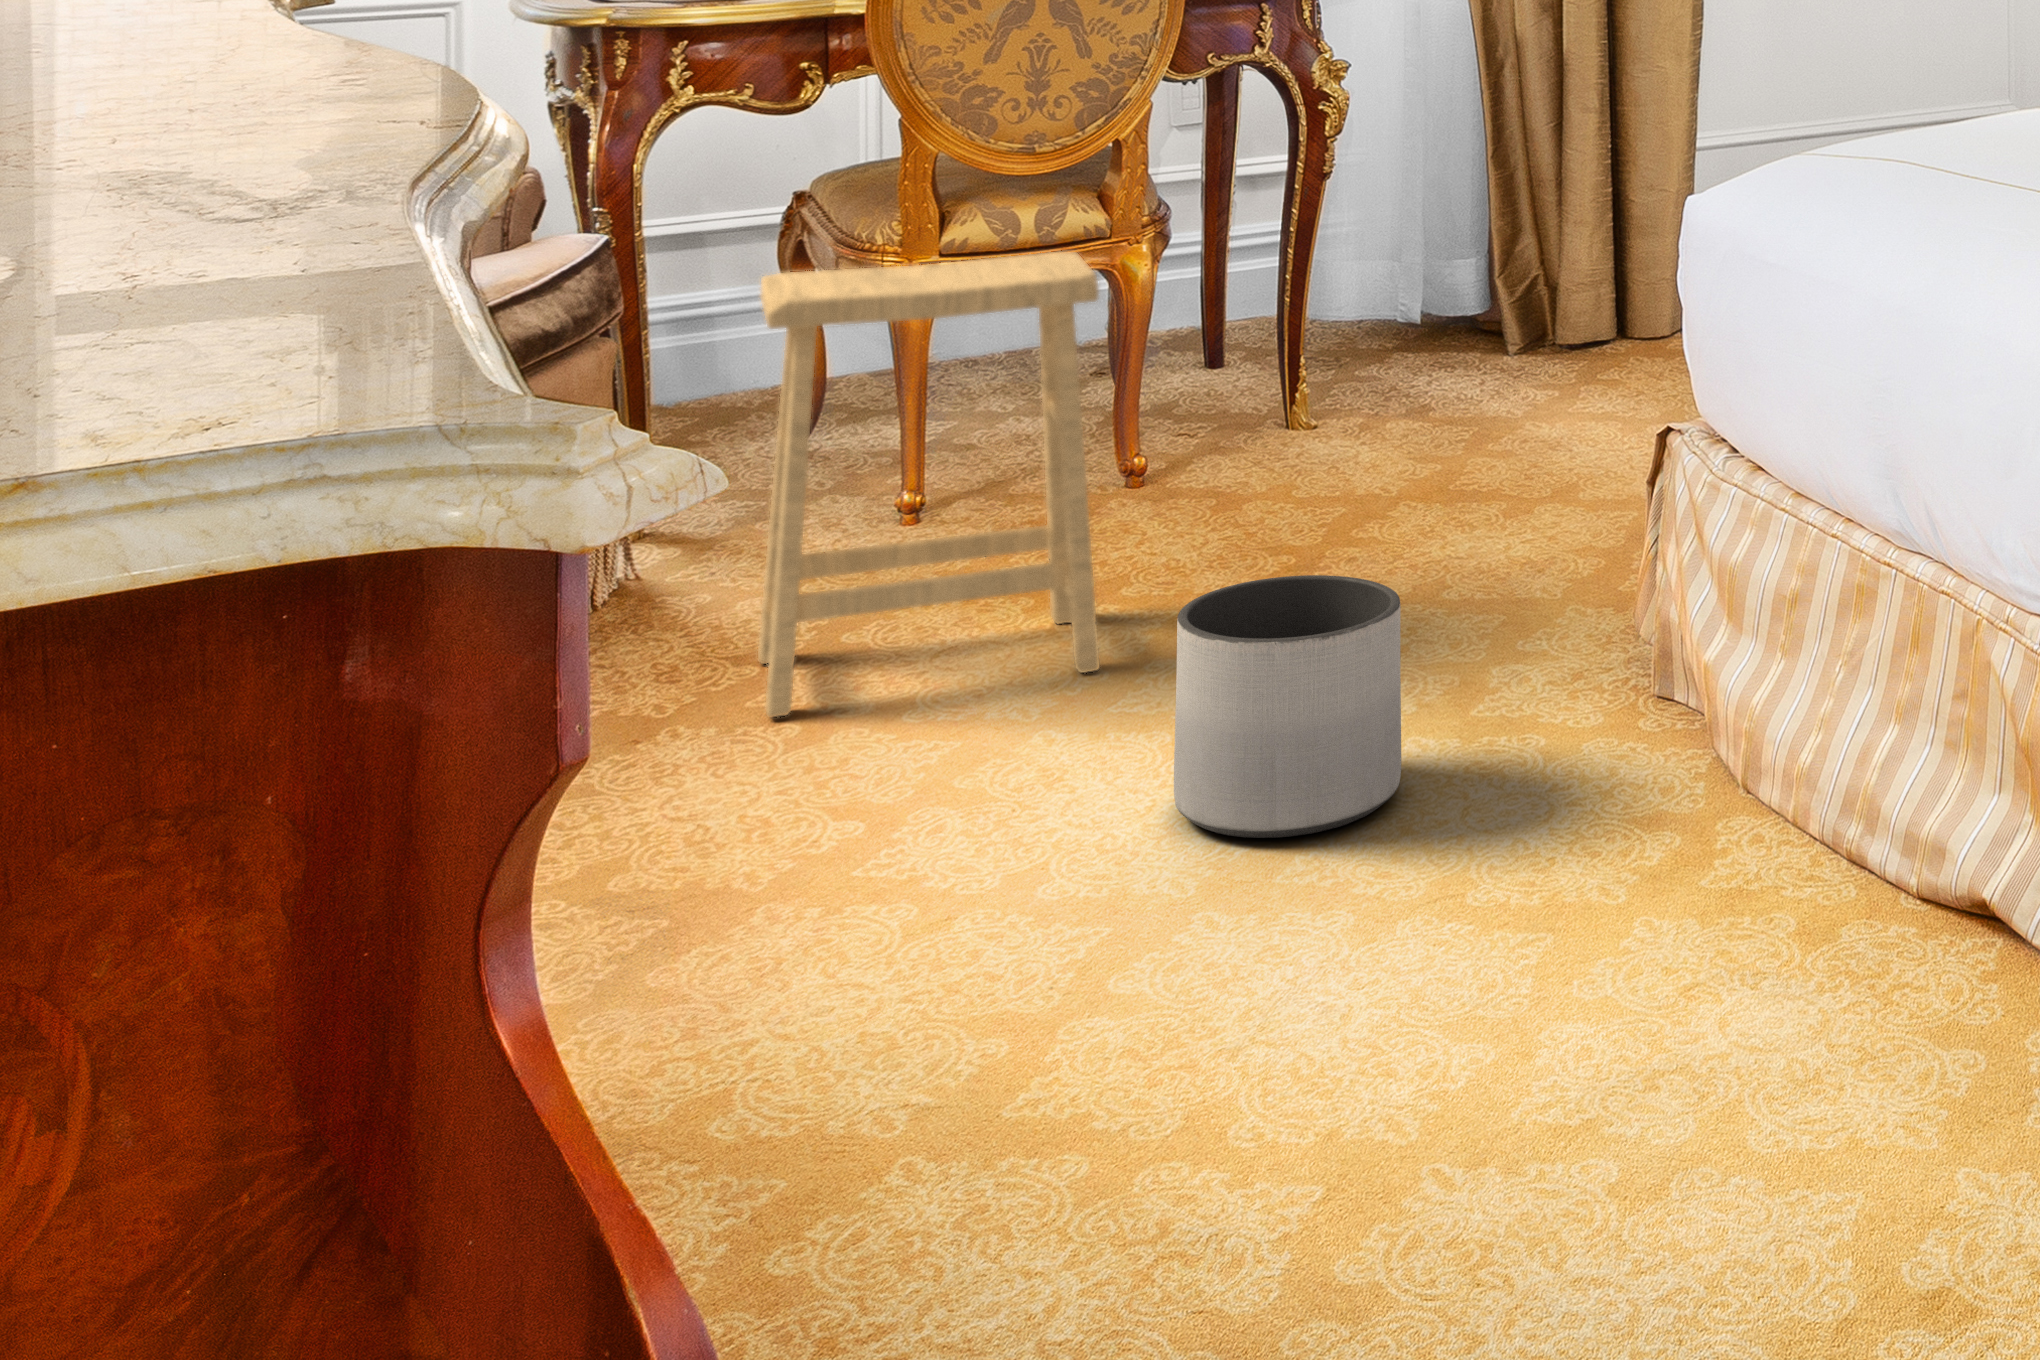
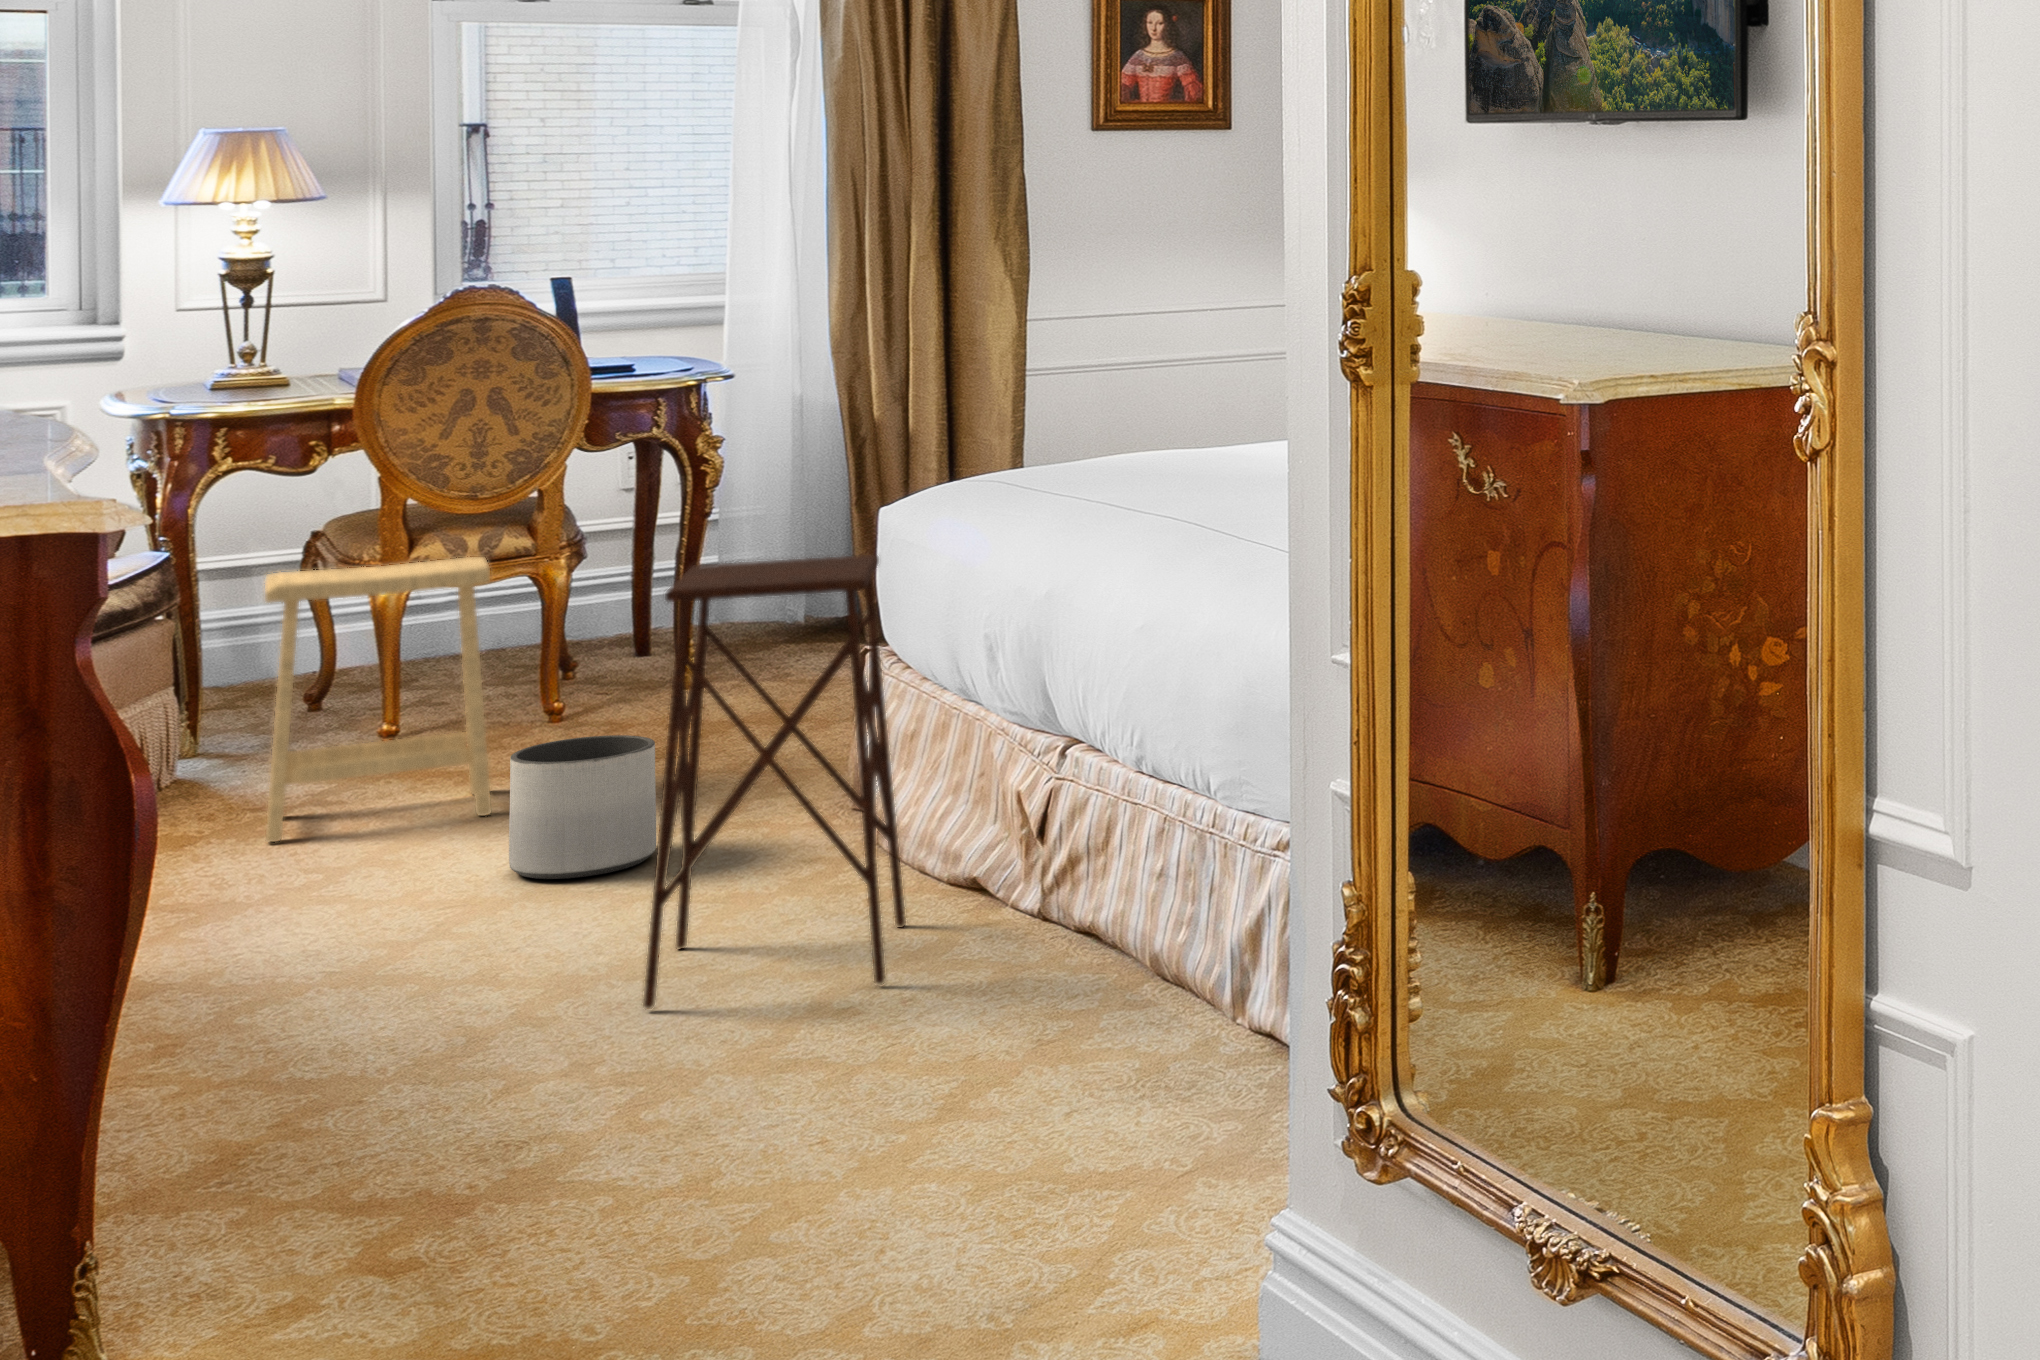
side table: none [1544,329,2003,1252] -> present [643,555,906,1009]

